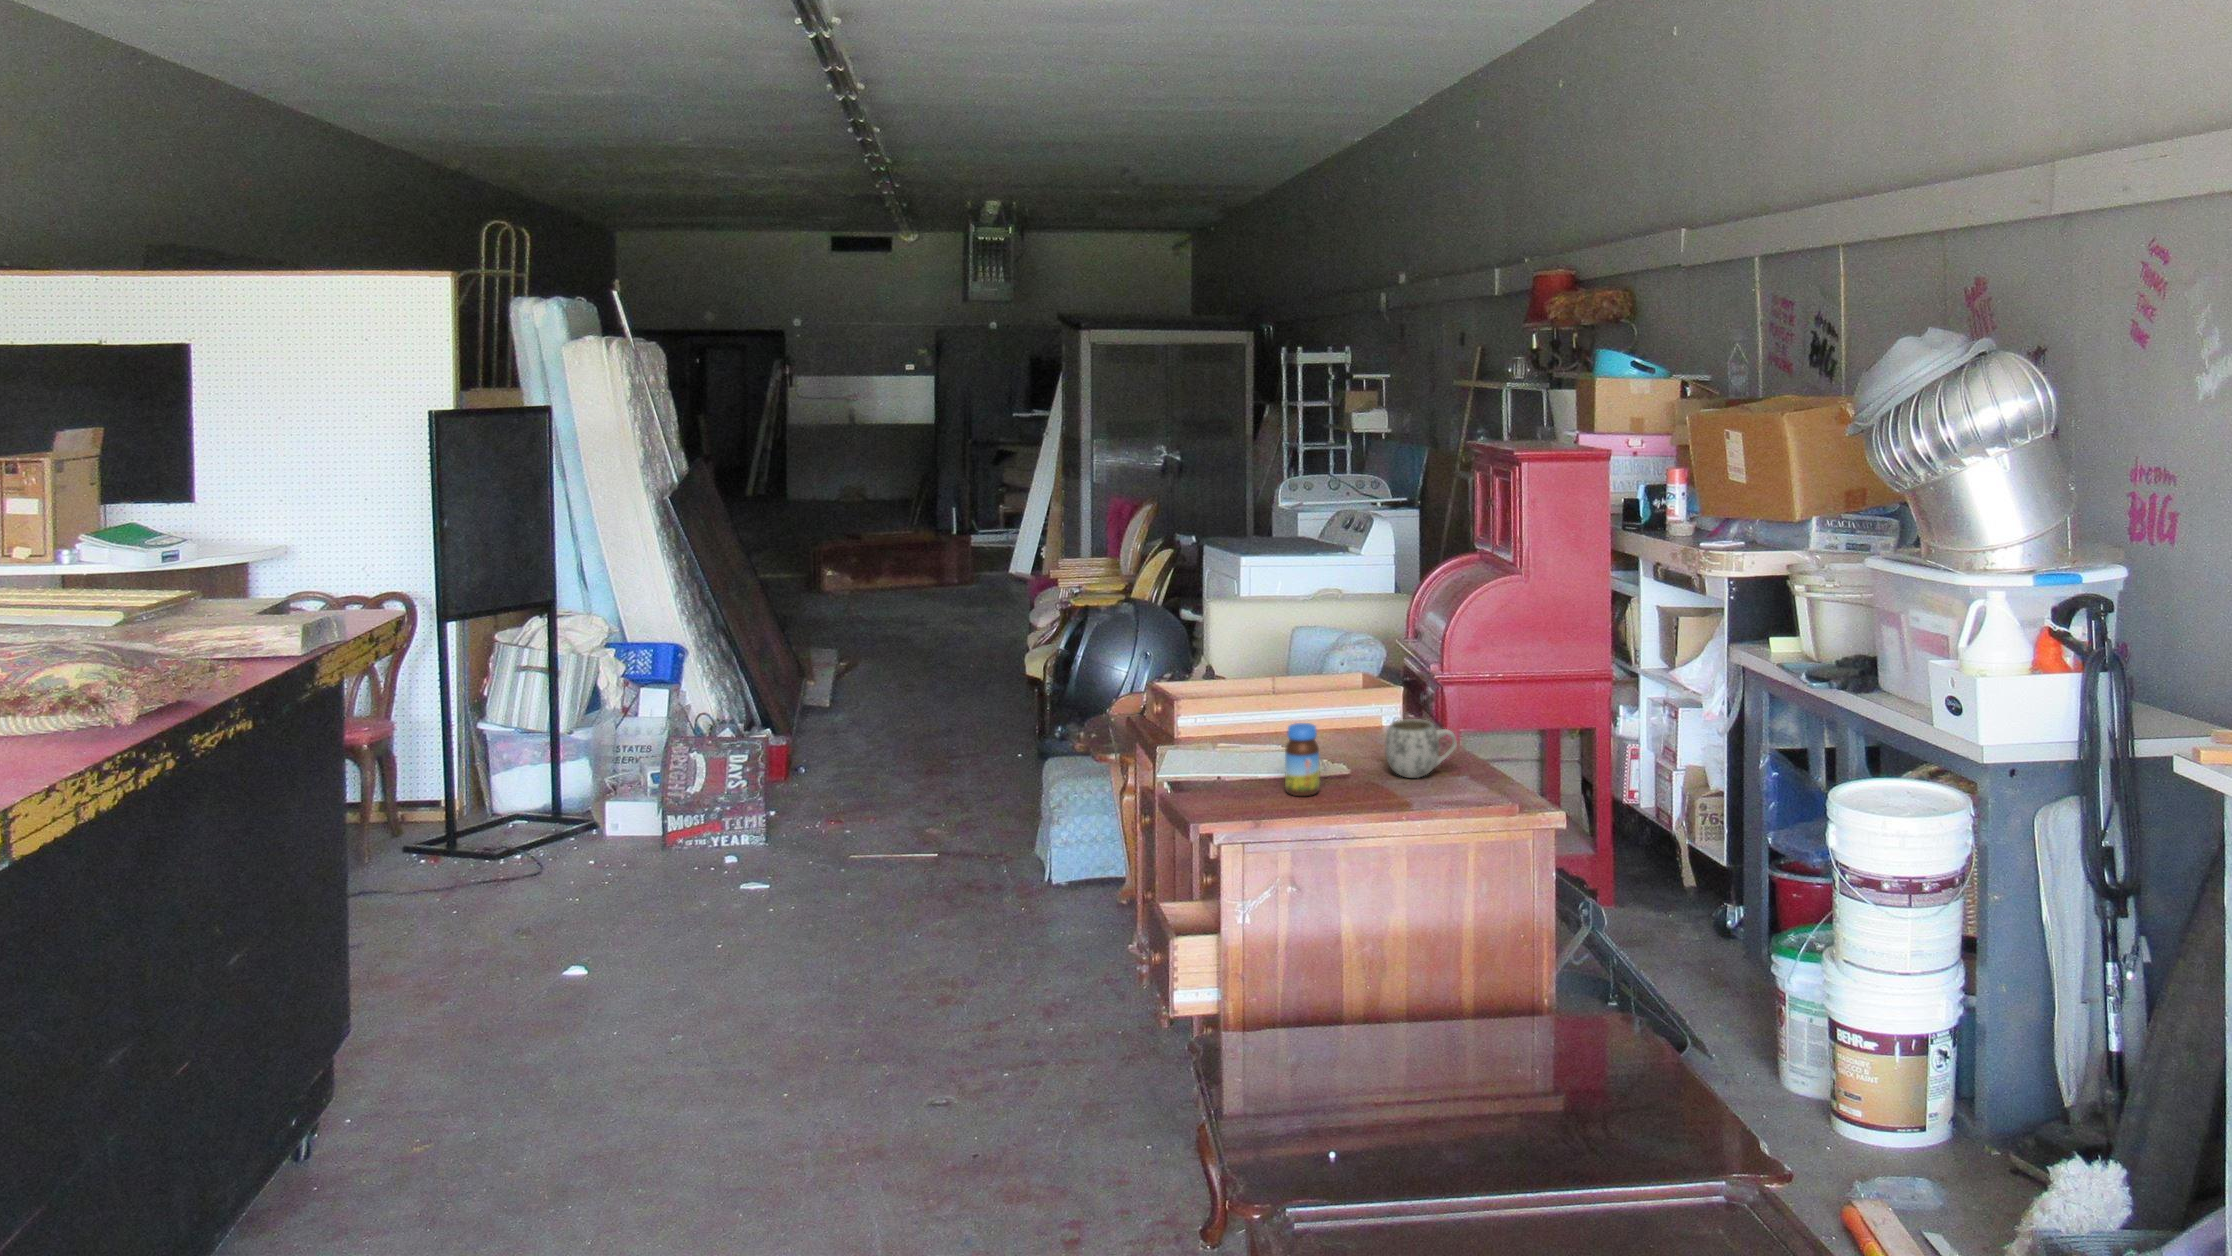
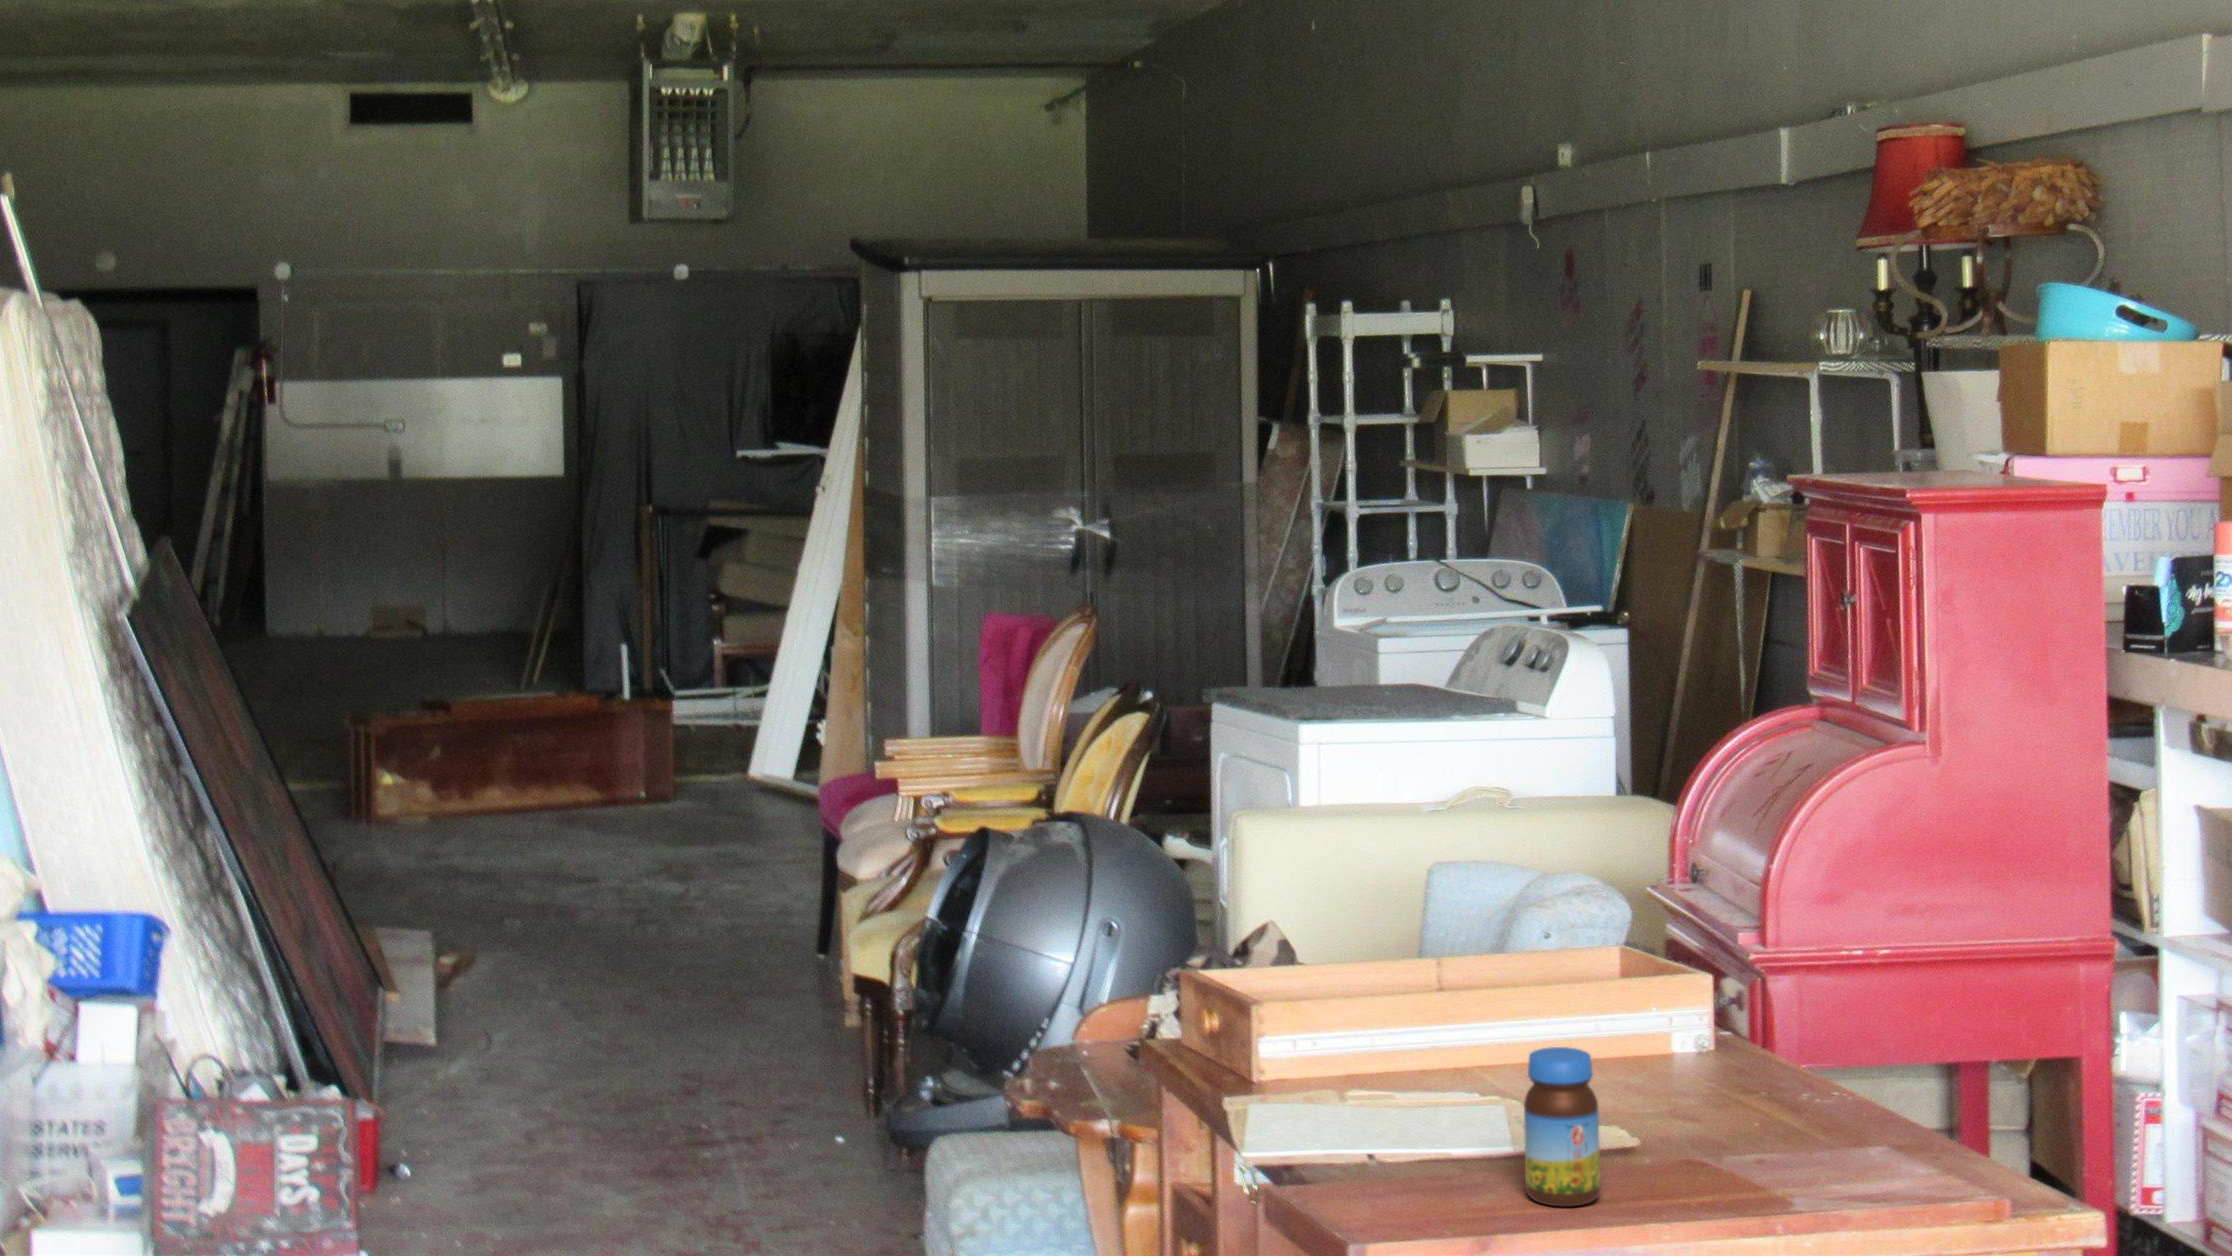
mug: present [1385,719,1457,778] -> none [1726,1039,1885,1167]

